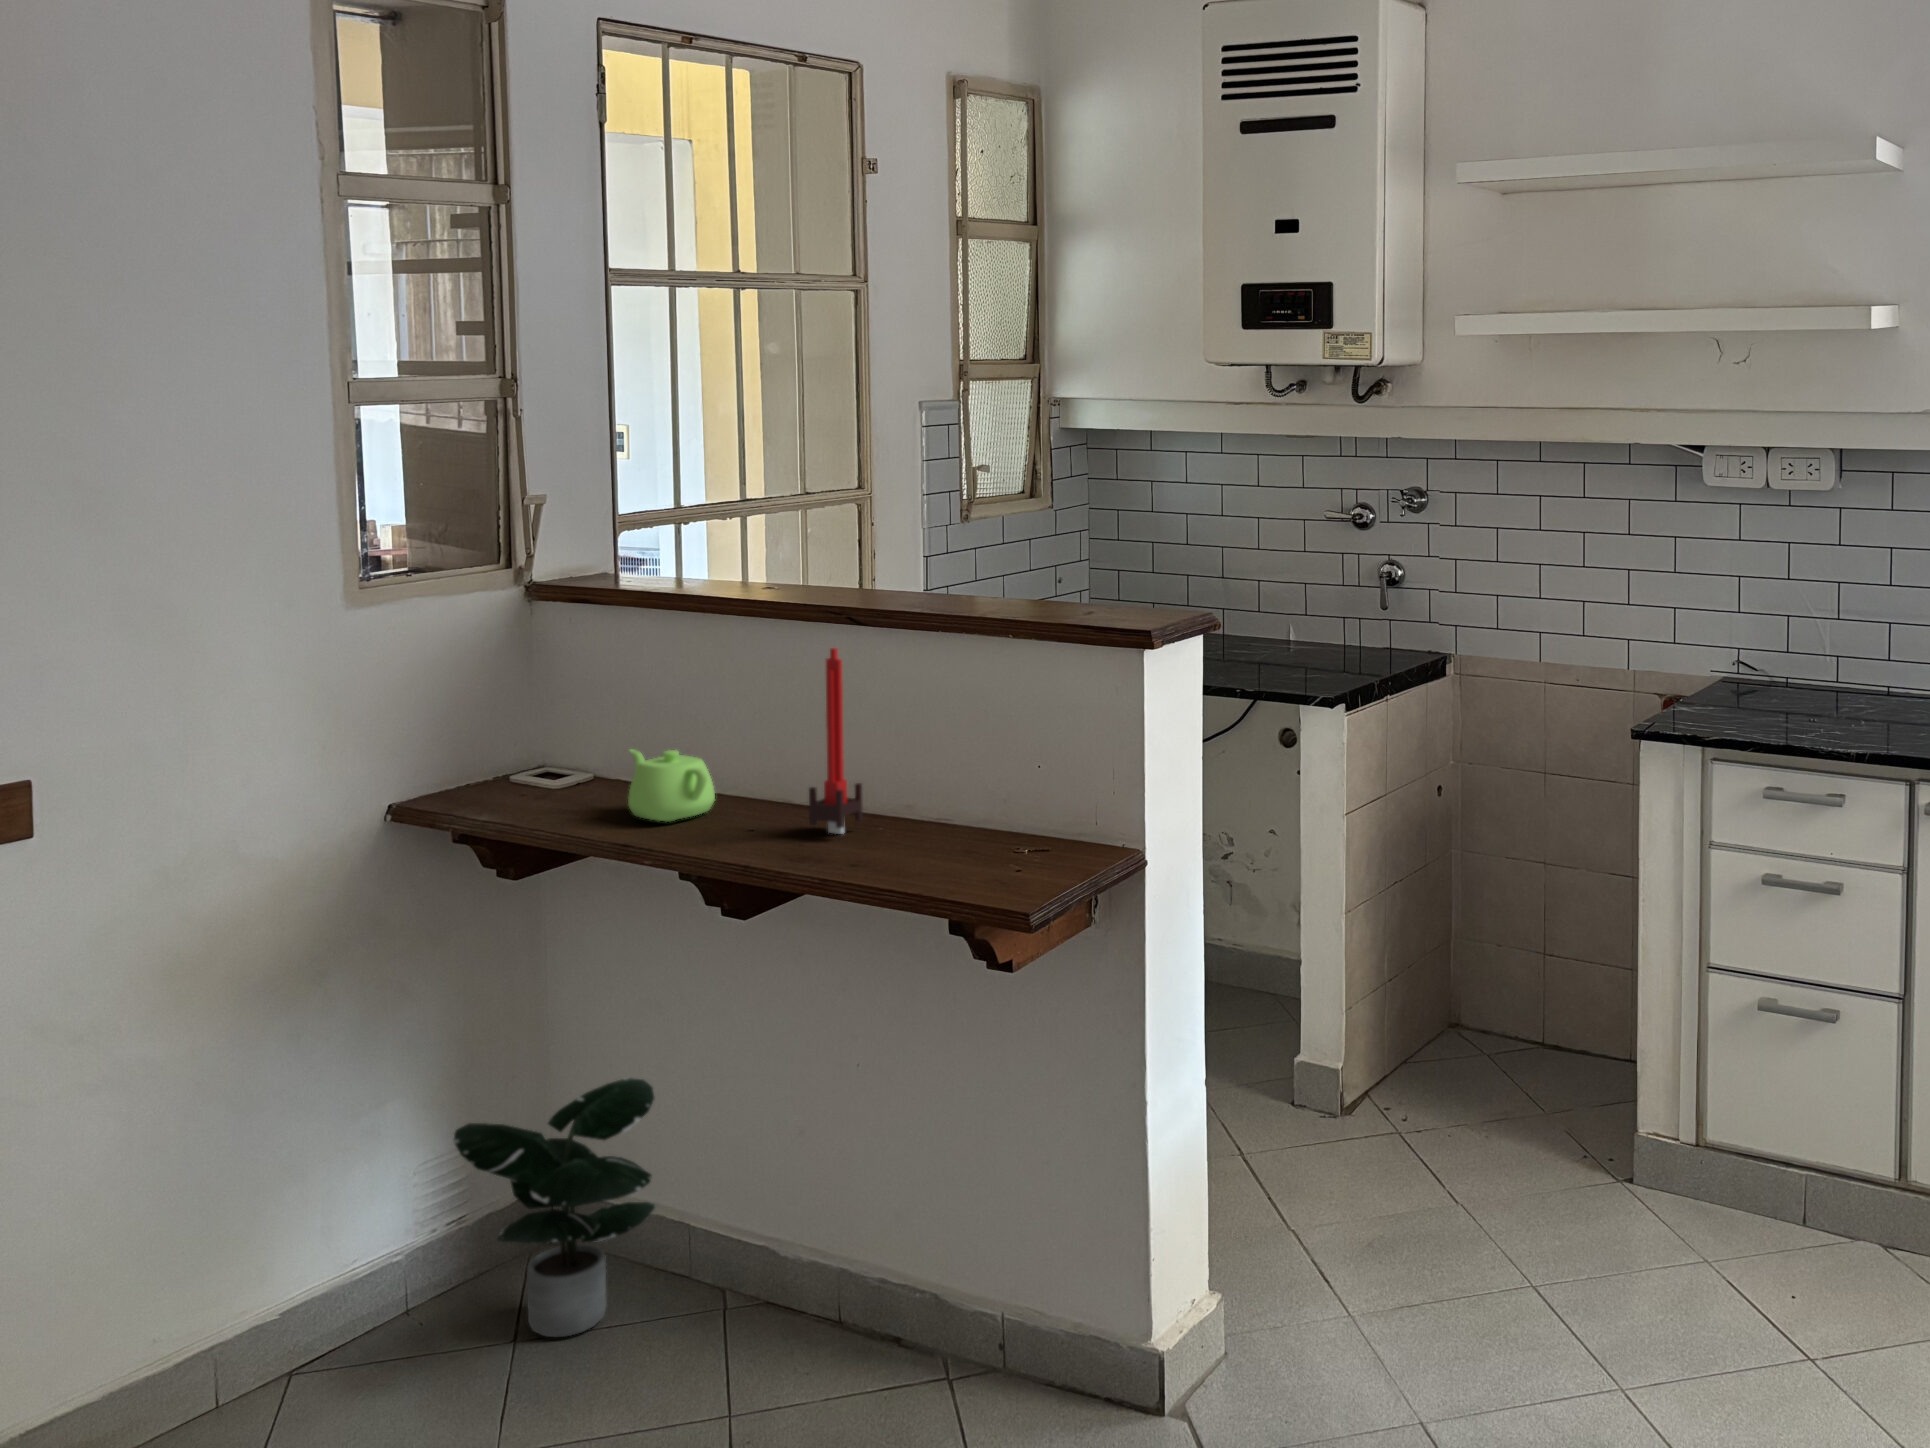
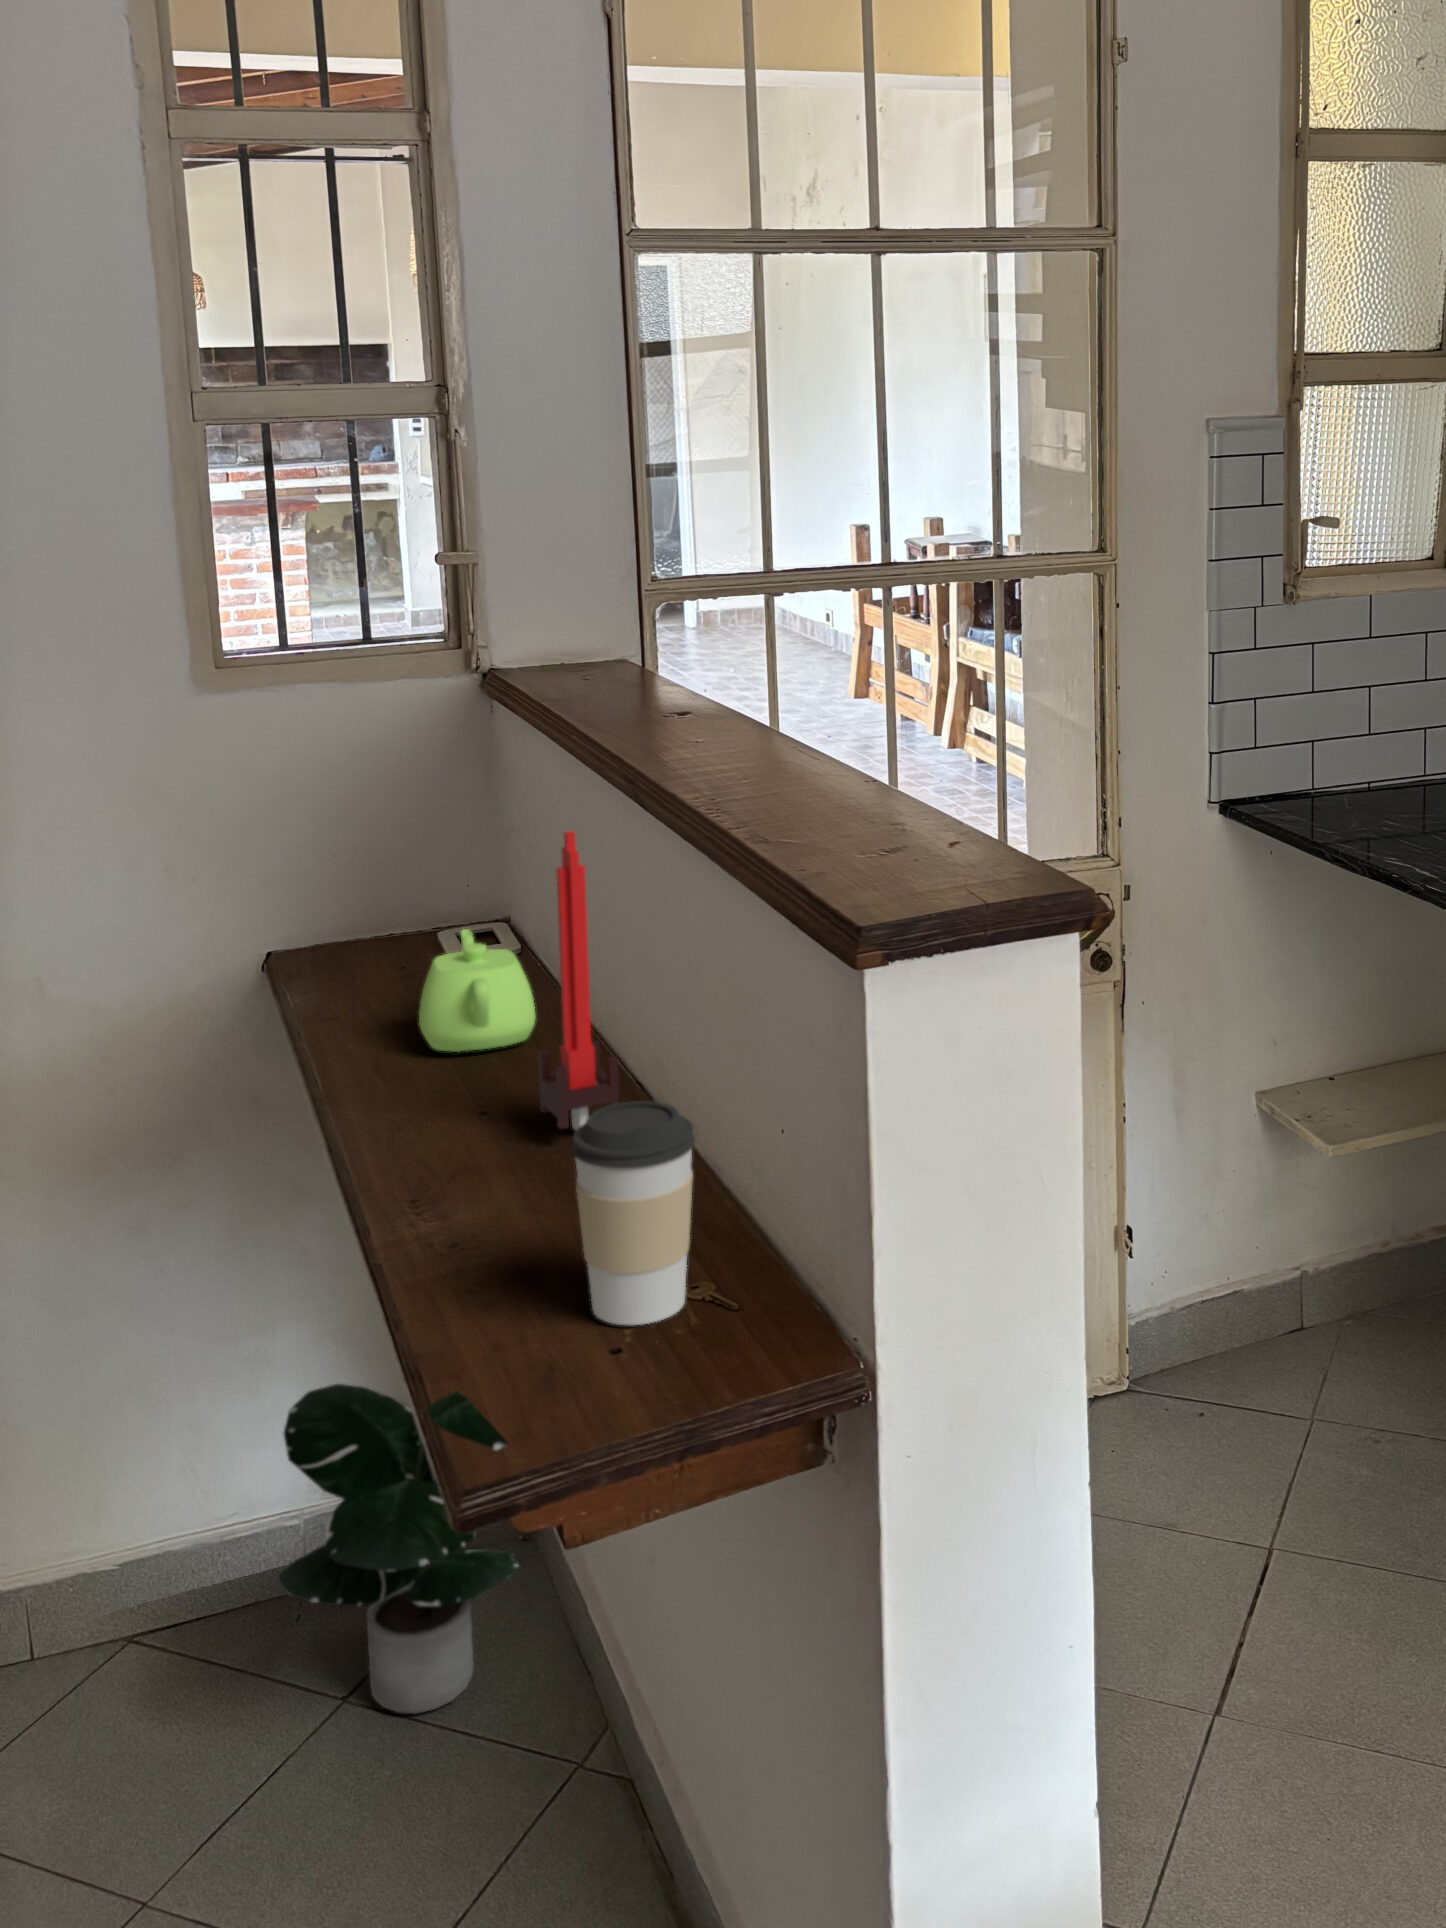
coffee cup: none [980,763,1046,879] -> present [572,1101,695,1325]

